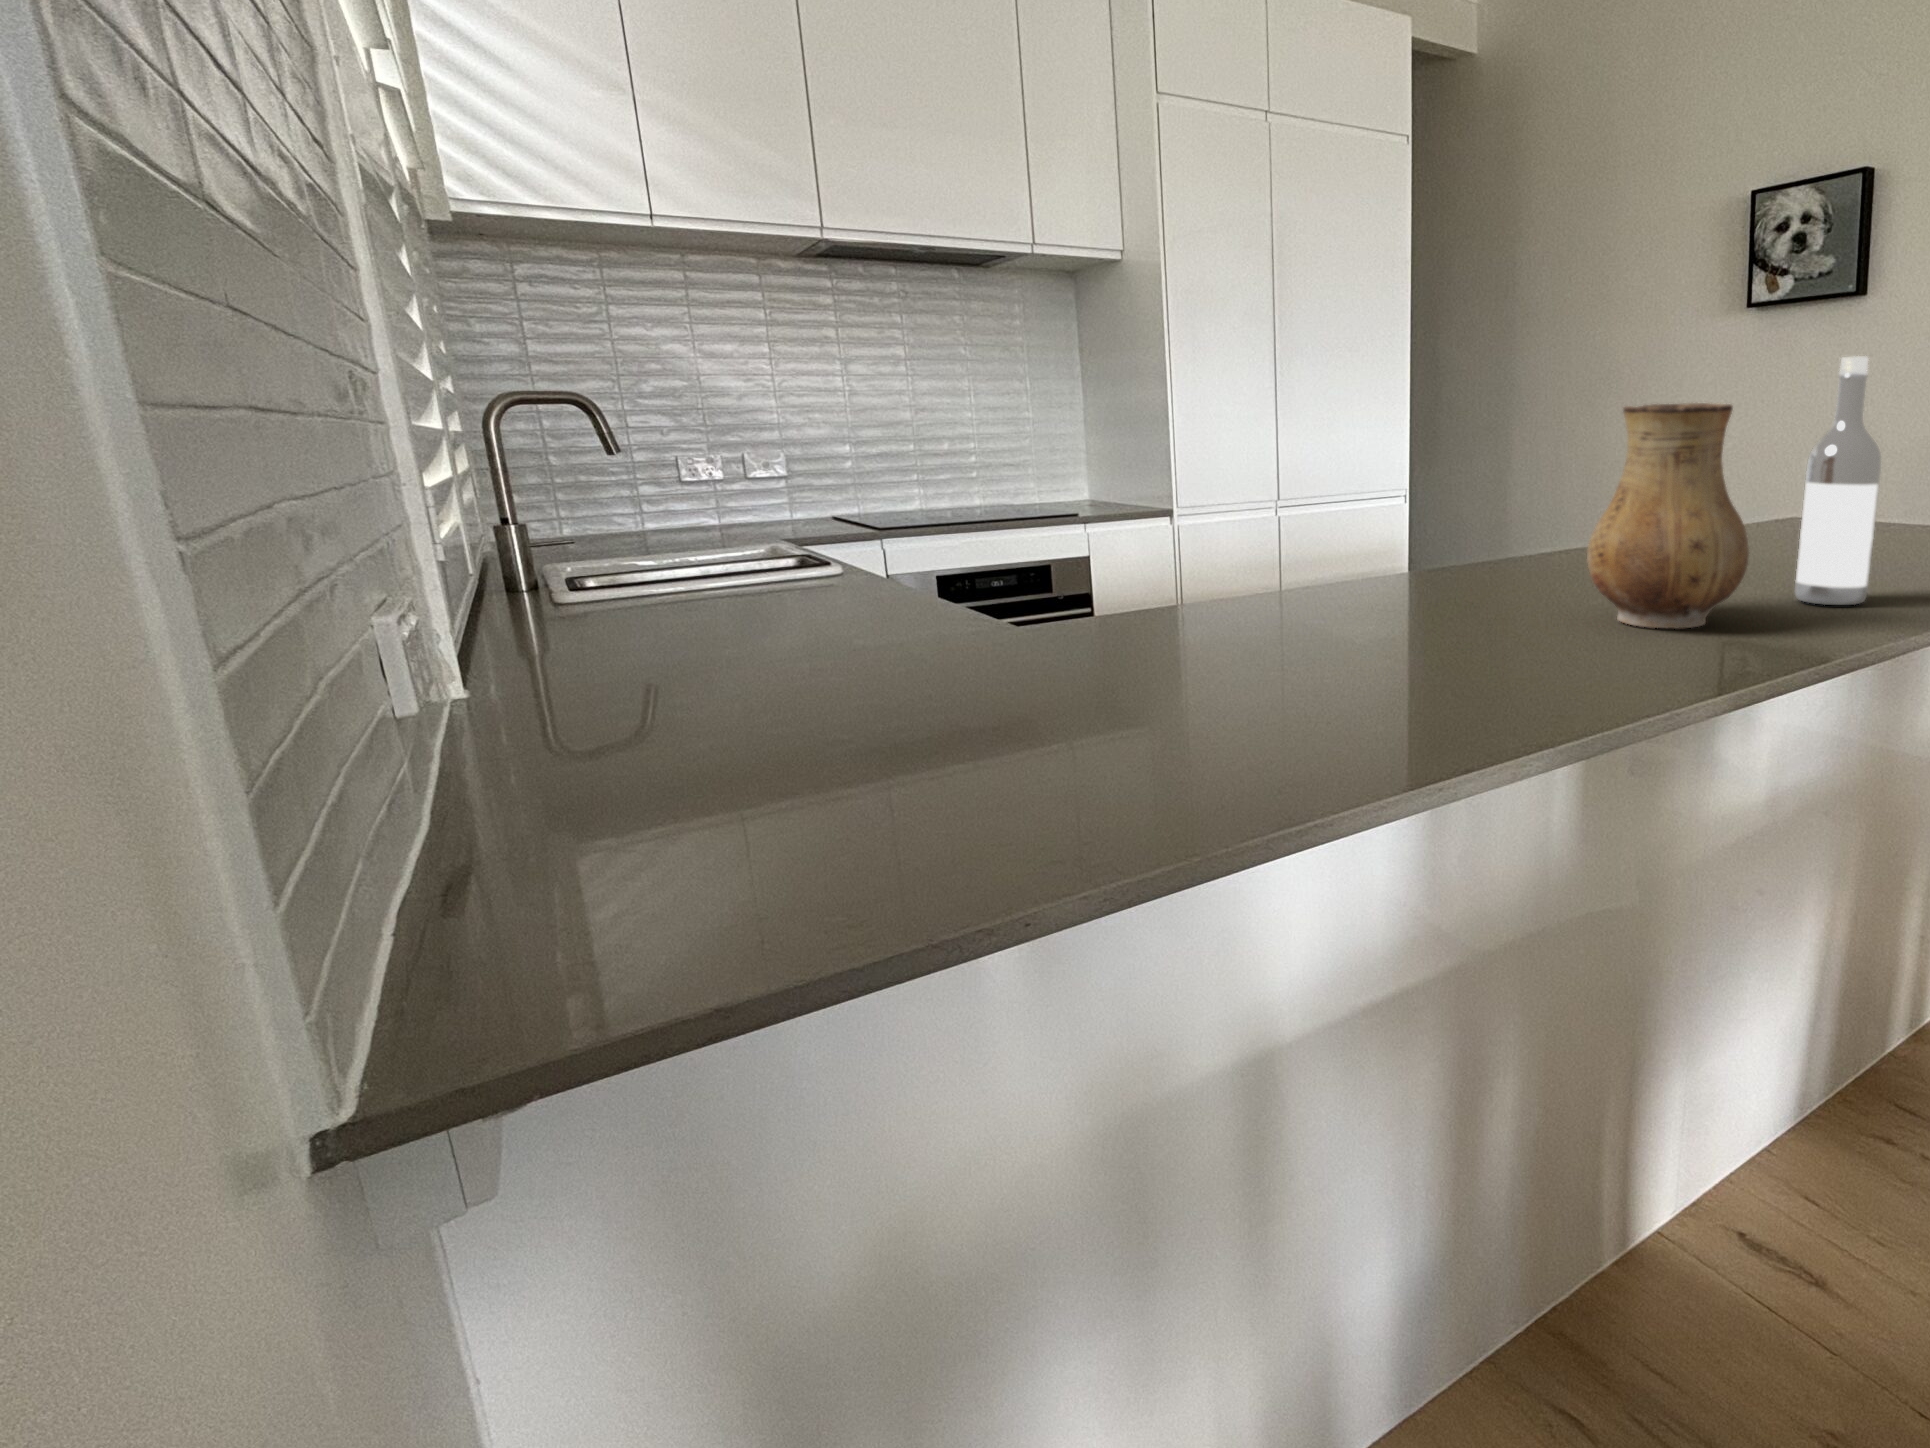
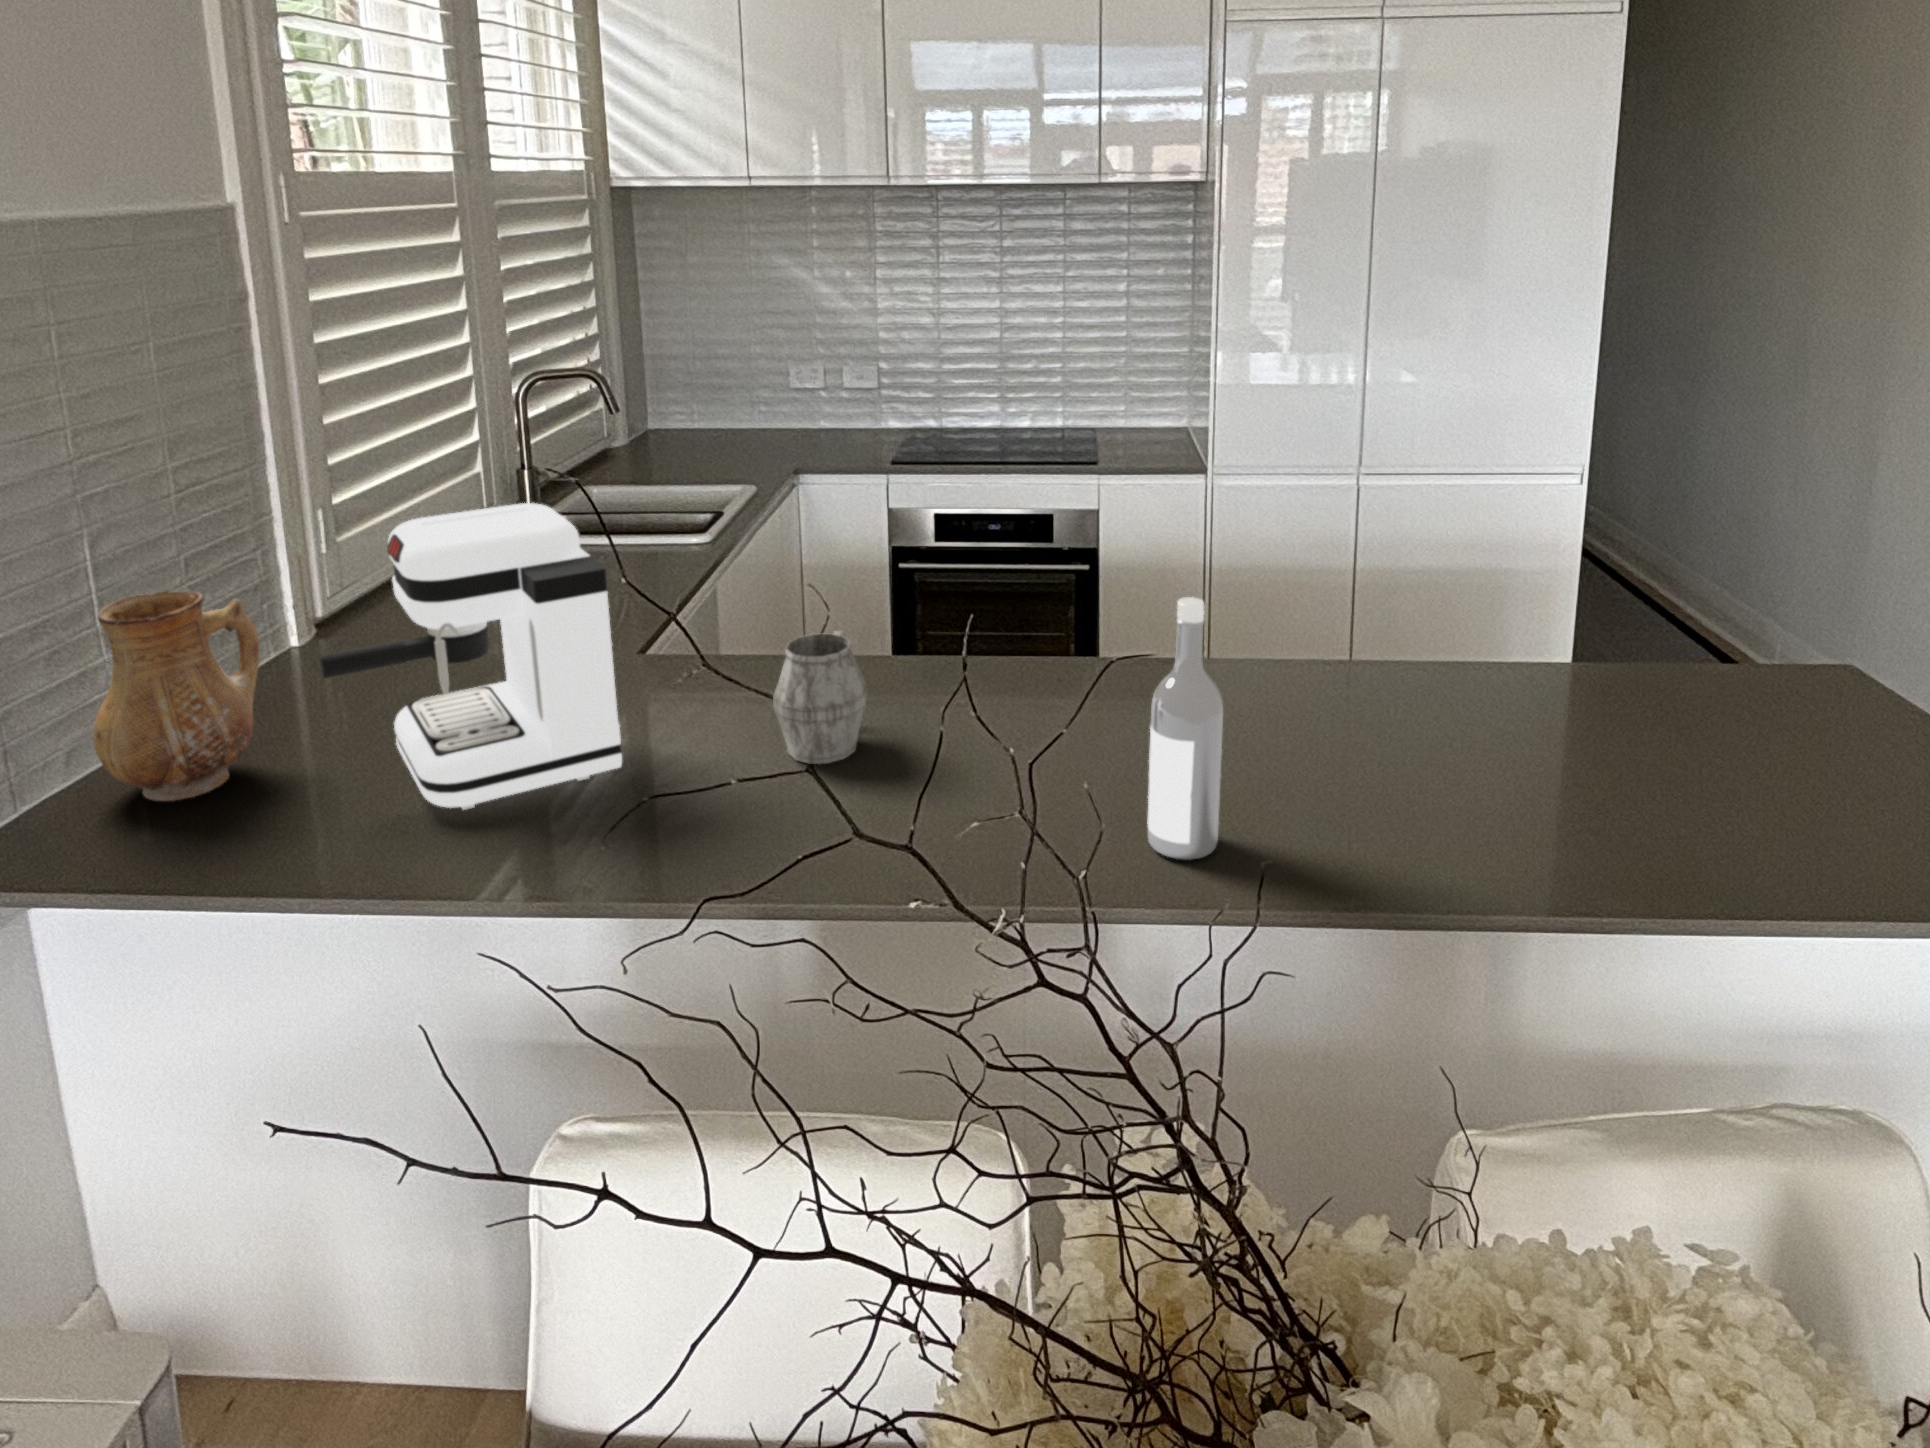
coffee maker: none [957,318,1309,718] -> present [319,503,622,810]
ceramic pitcher: present [1587,403,1749,628] -> present [93,590,260,801]
mug: none [1366,494,1474,629] -> present [773,631,867,764]

